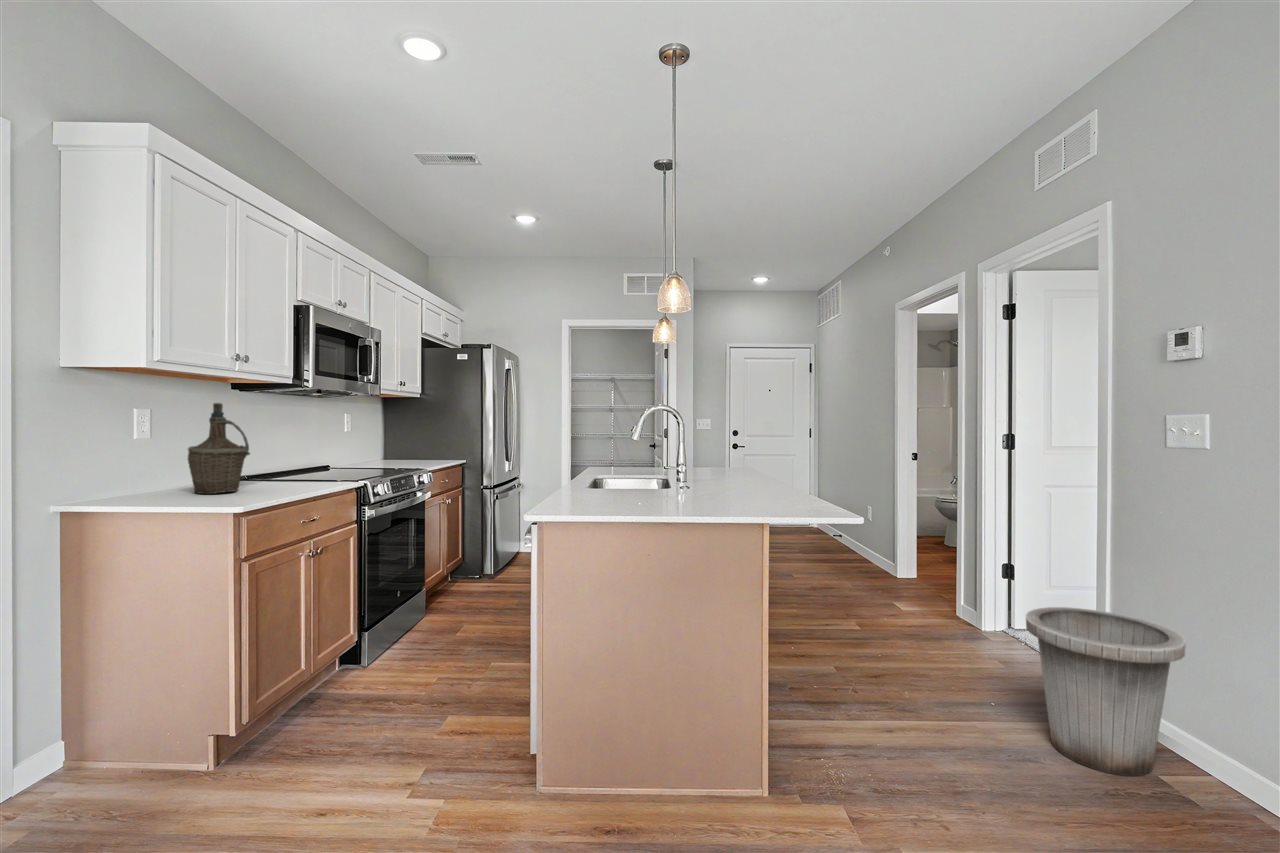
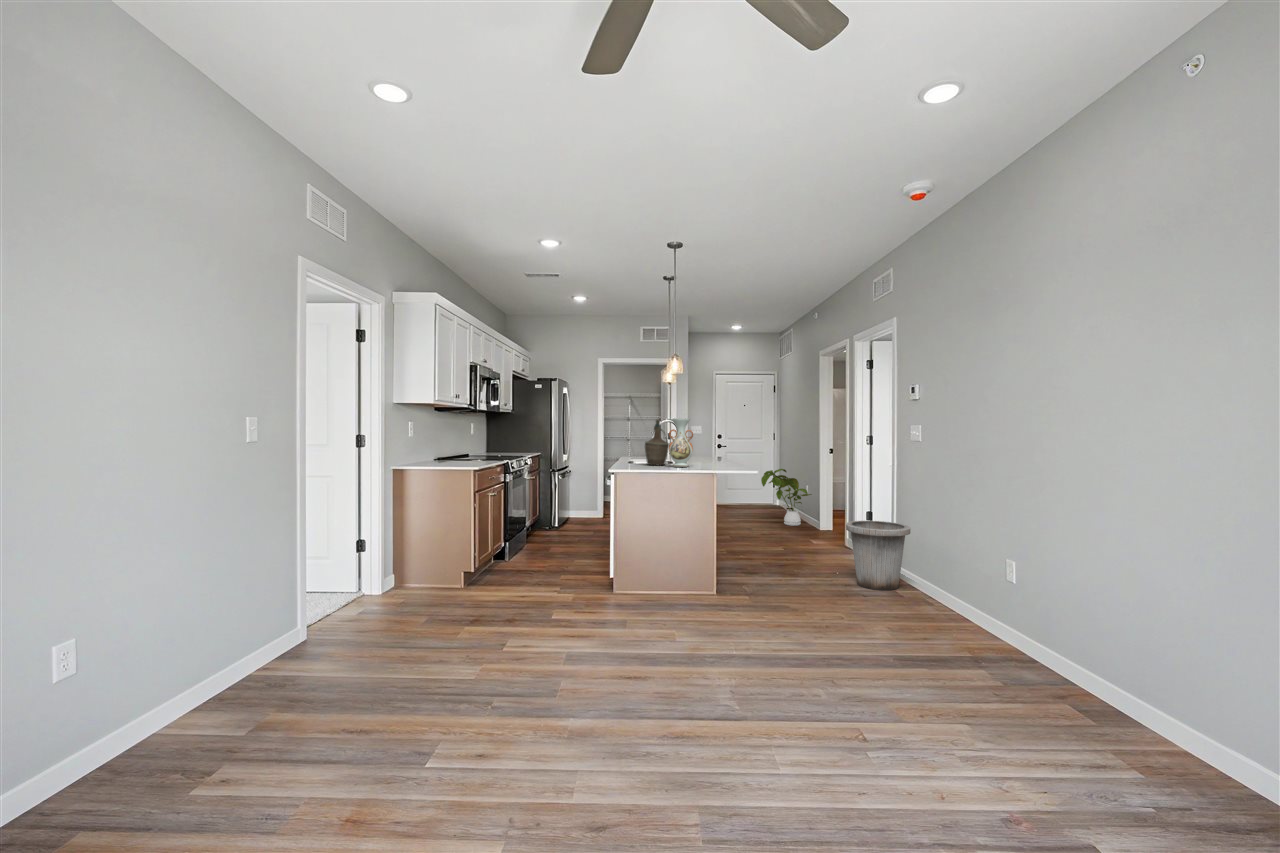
vase: none [657,399,712,509] -> present [669,418,693,467]
bottle: present [188,403,250,494] -> present [645,420,669,465]
house plant: none [803,482,882,568] -> present [761,469,812,526]

